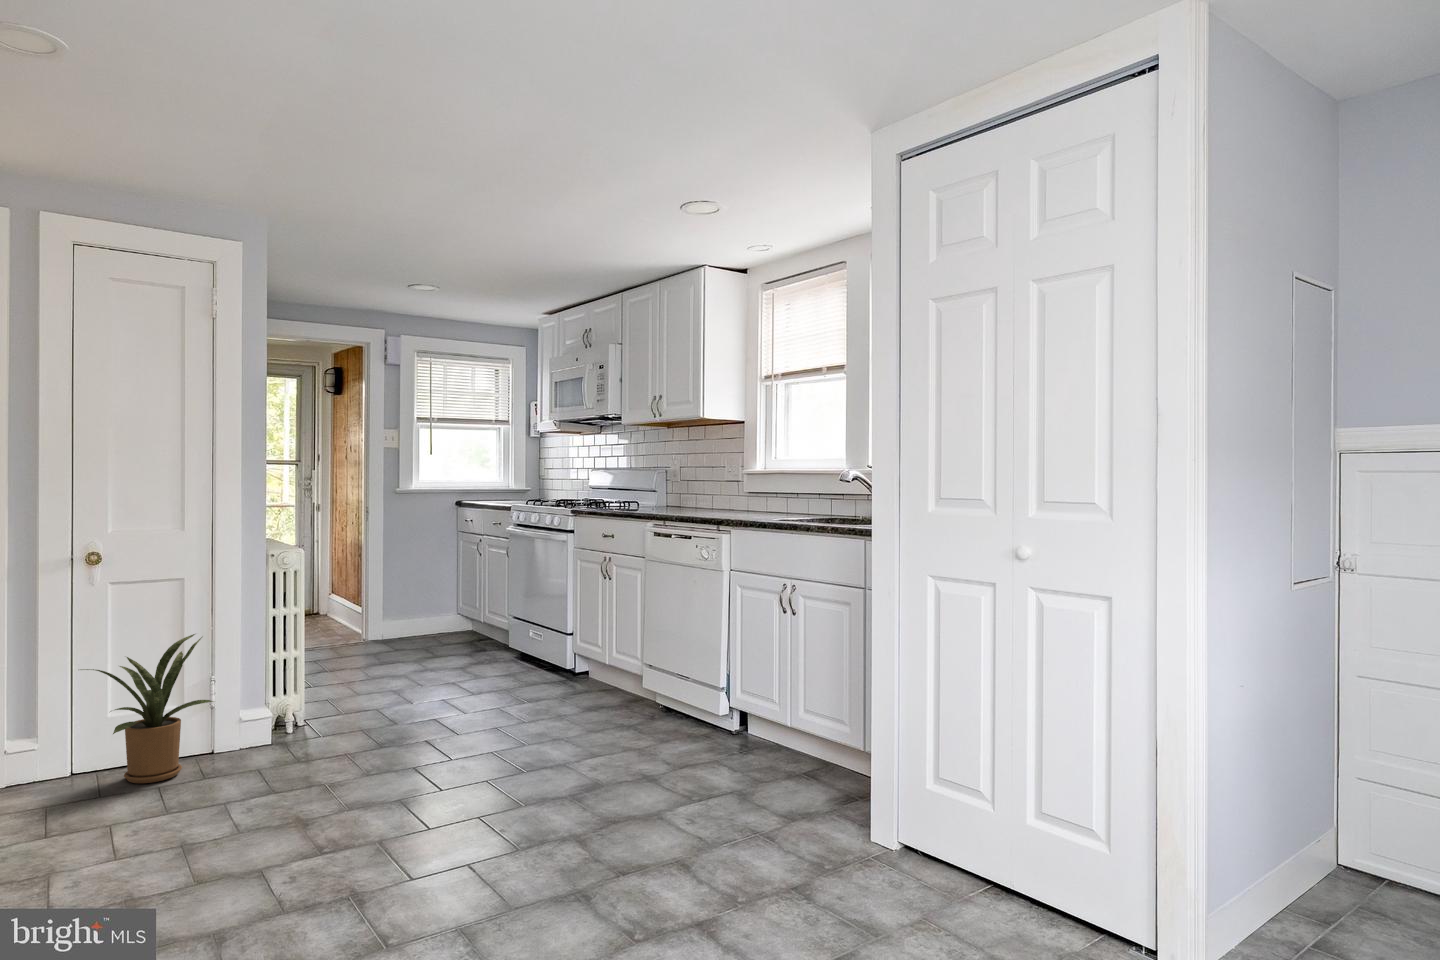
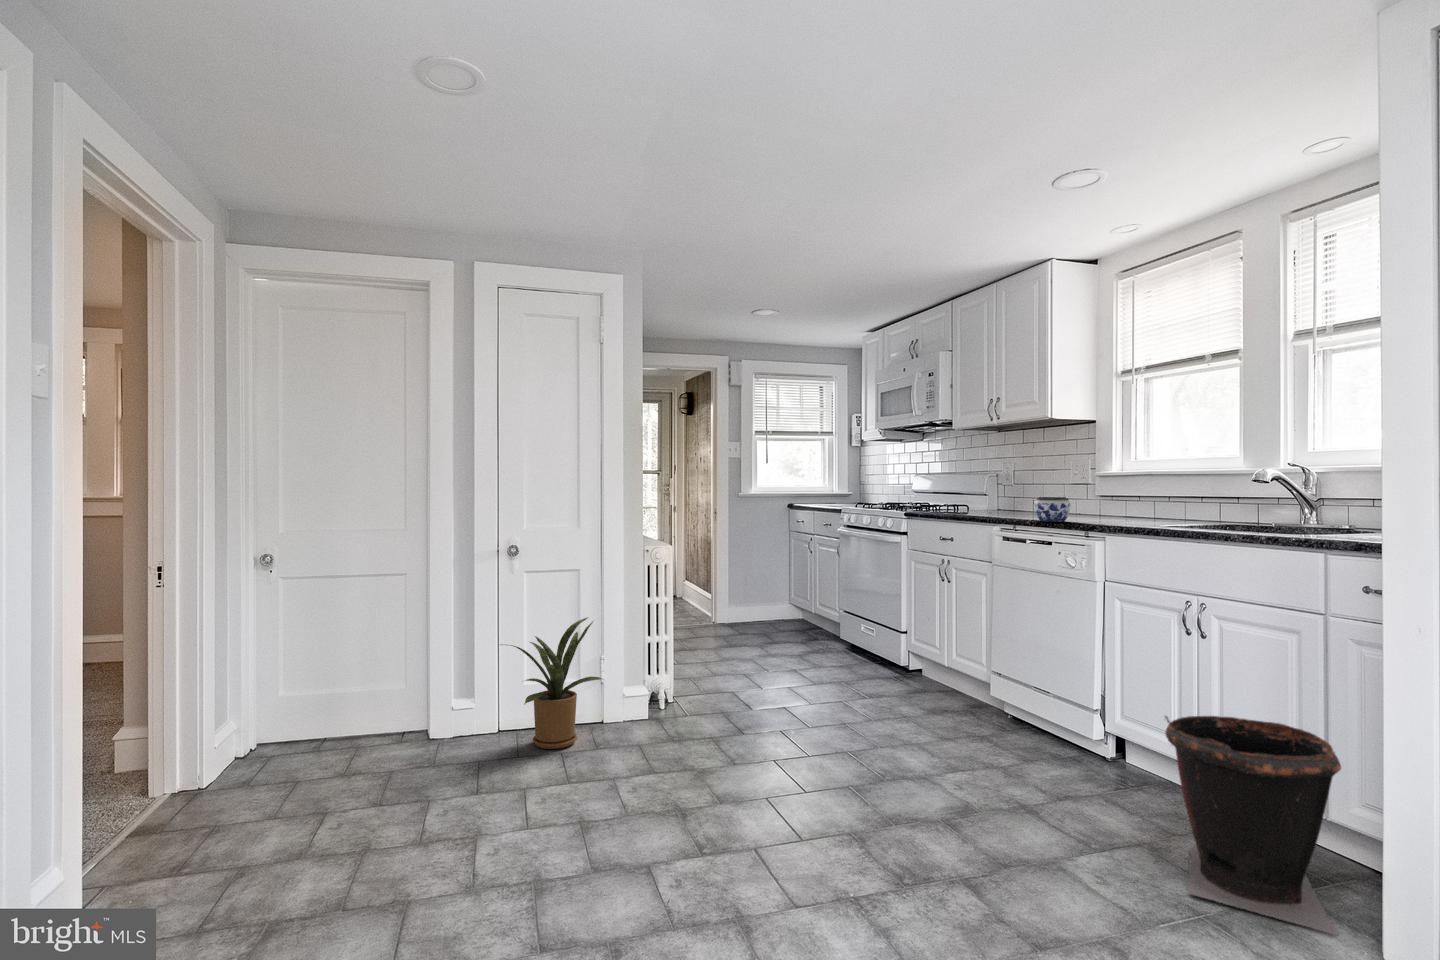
jar: none [680,494,711,518] -> present [1035,497,1070,522]
waste bin: none [740,679,857,834] -> present [1165,716,1341,935]

